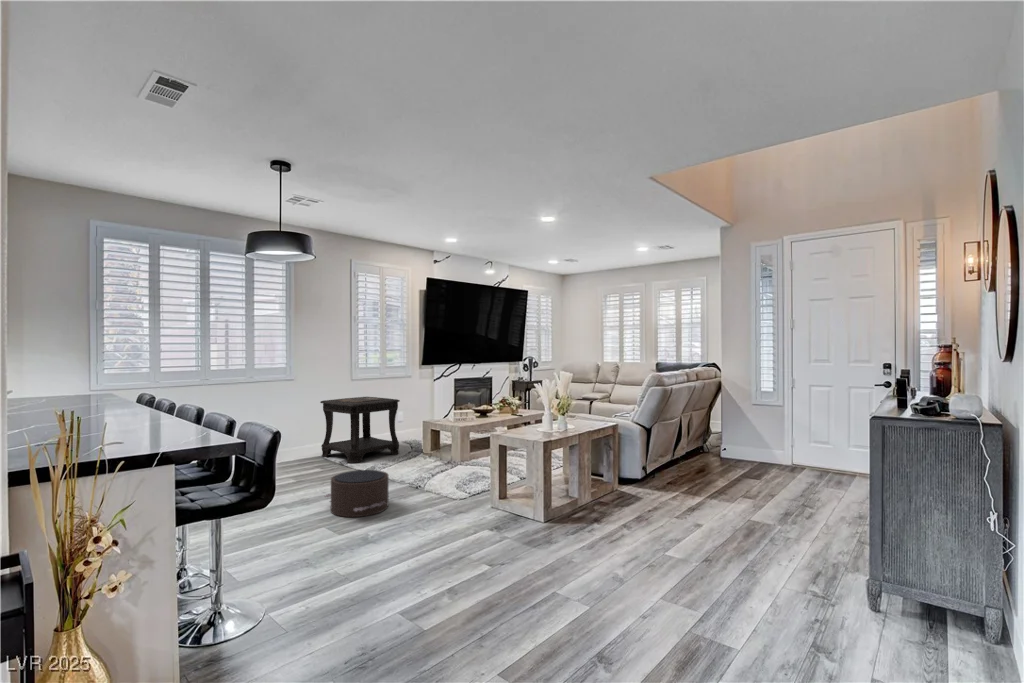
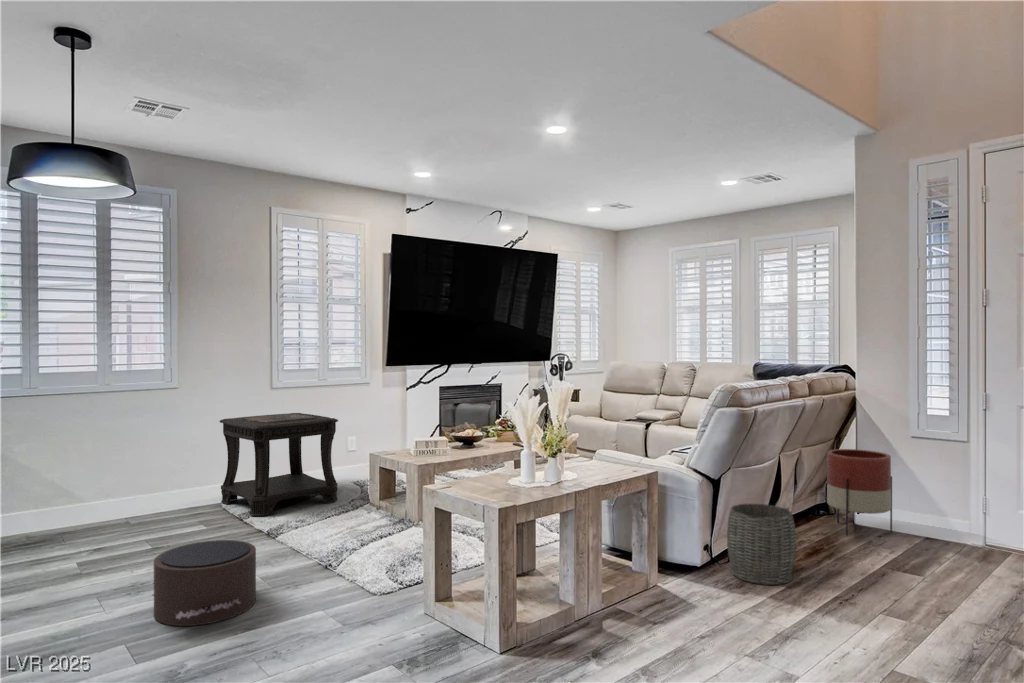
planter: none [706,413,743,463] -> present [827,449,892,536]
woven basket: none [655,443,693,487] -> present [727,504,796,585]

